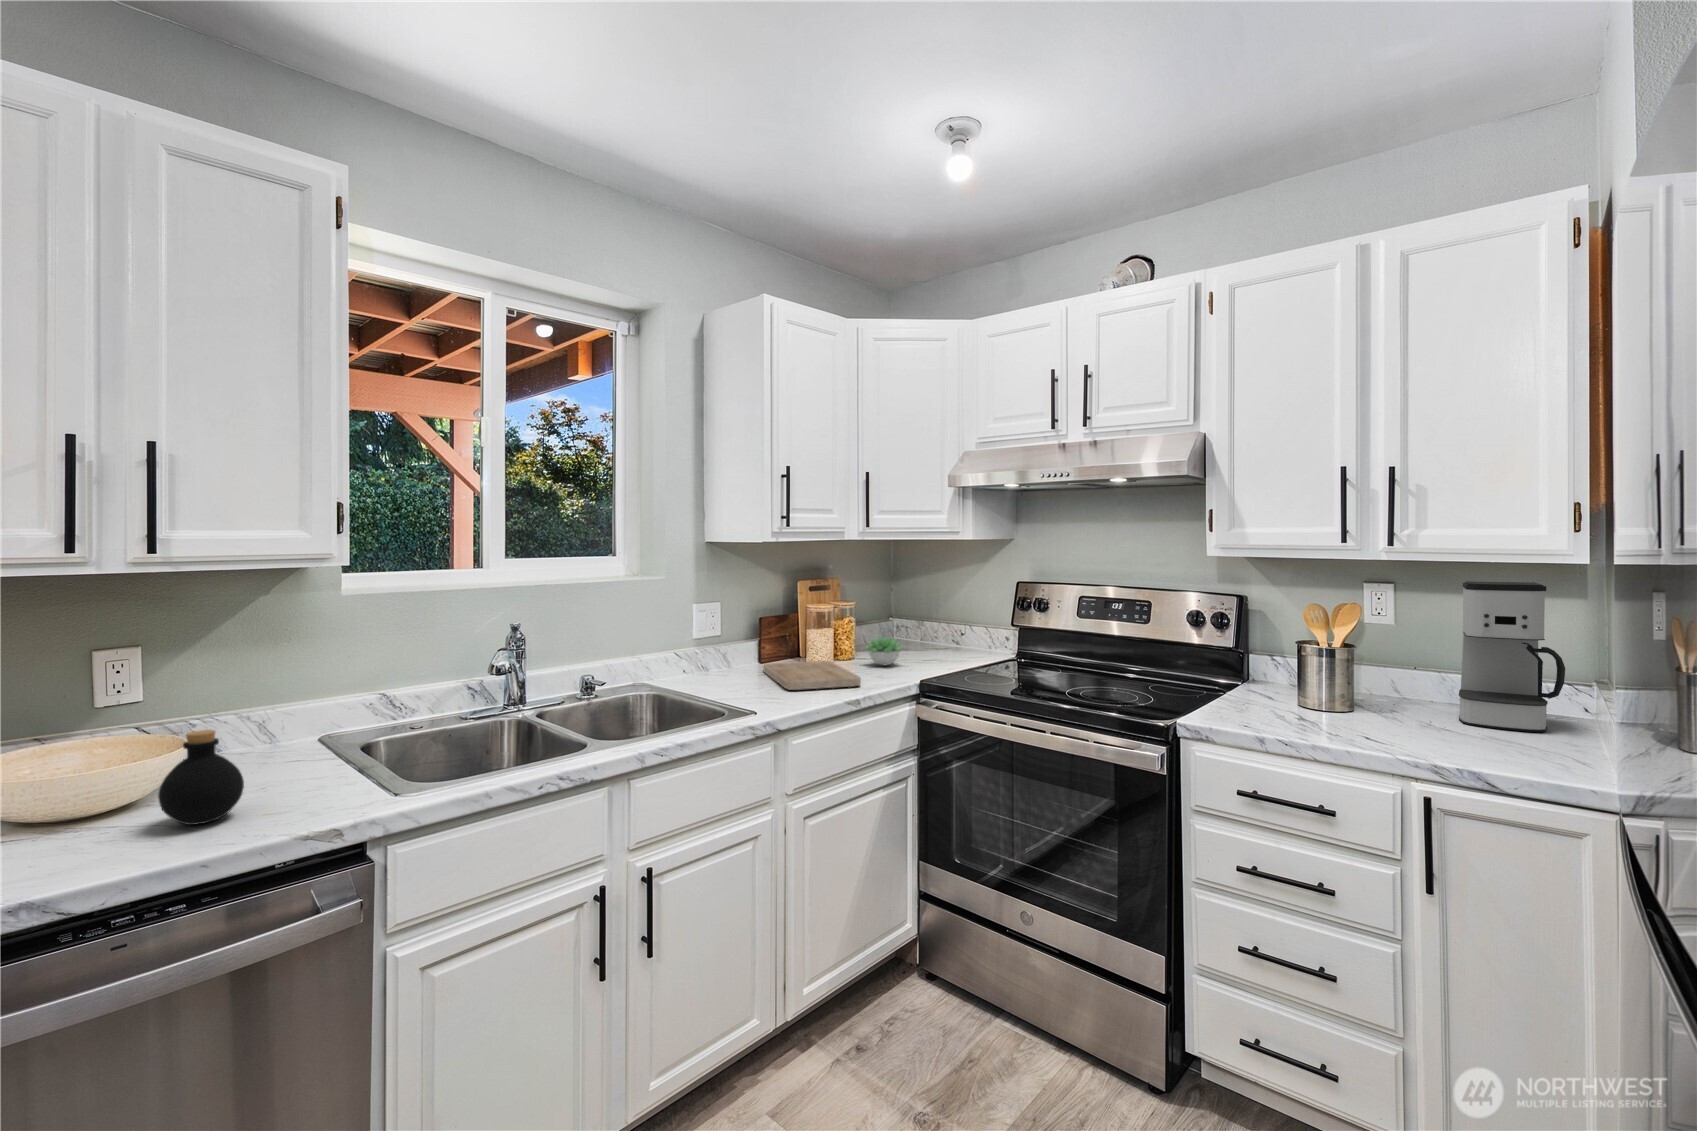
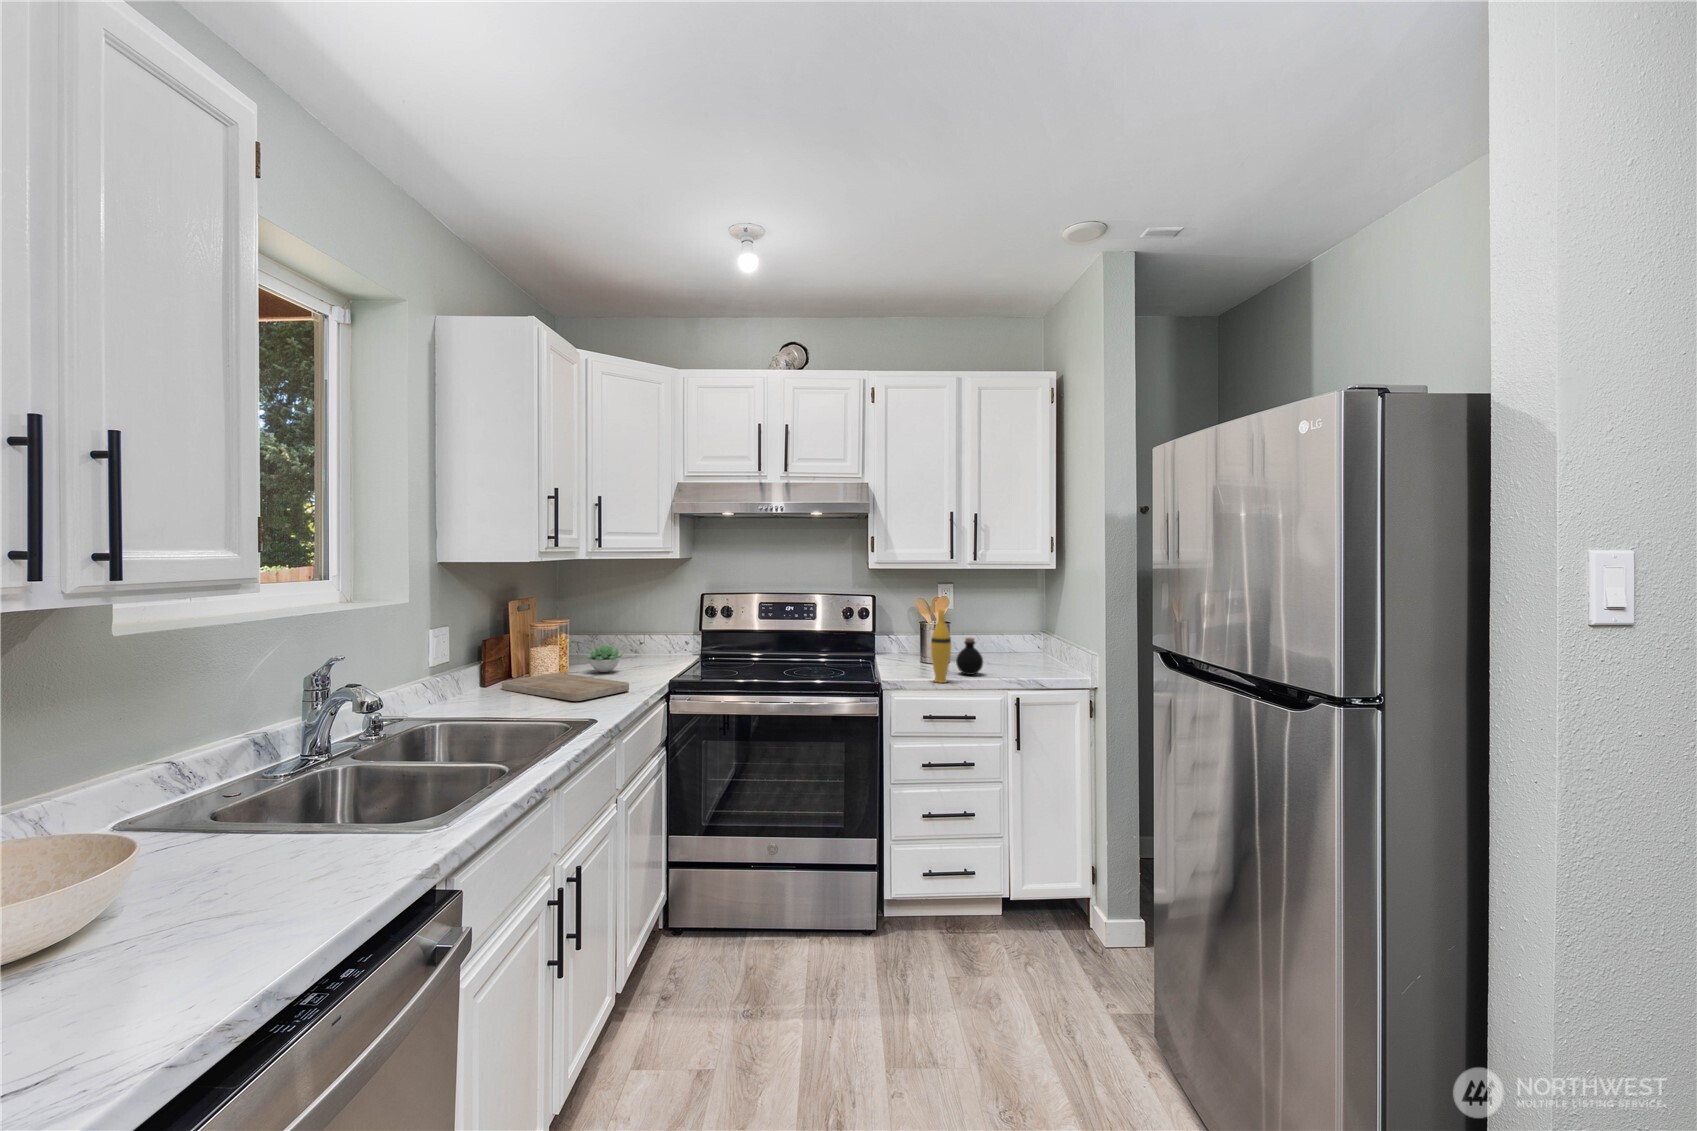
coffee maker: present [1459,581,1565,732] -> none [992,586,1043,670]
vase: none [1272,613,1309,729] -> present [930,610,951,683]
bottle: present [158,730,244,825] -> present [956,637,983,675]

